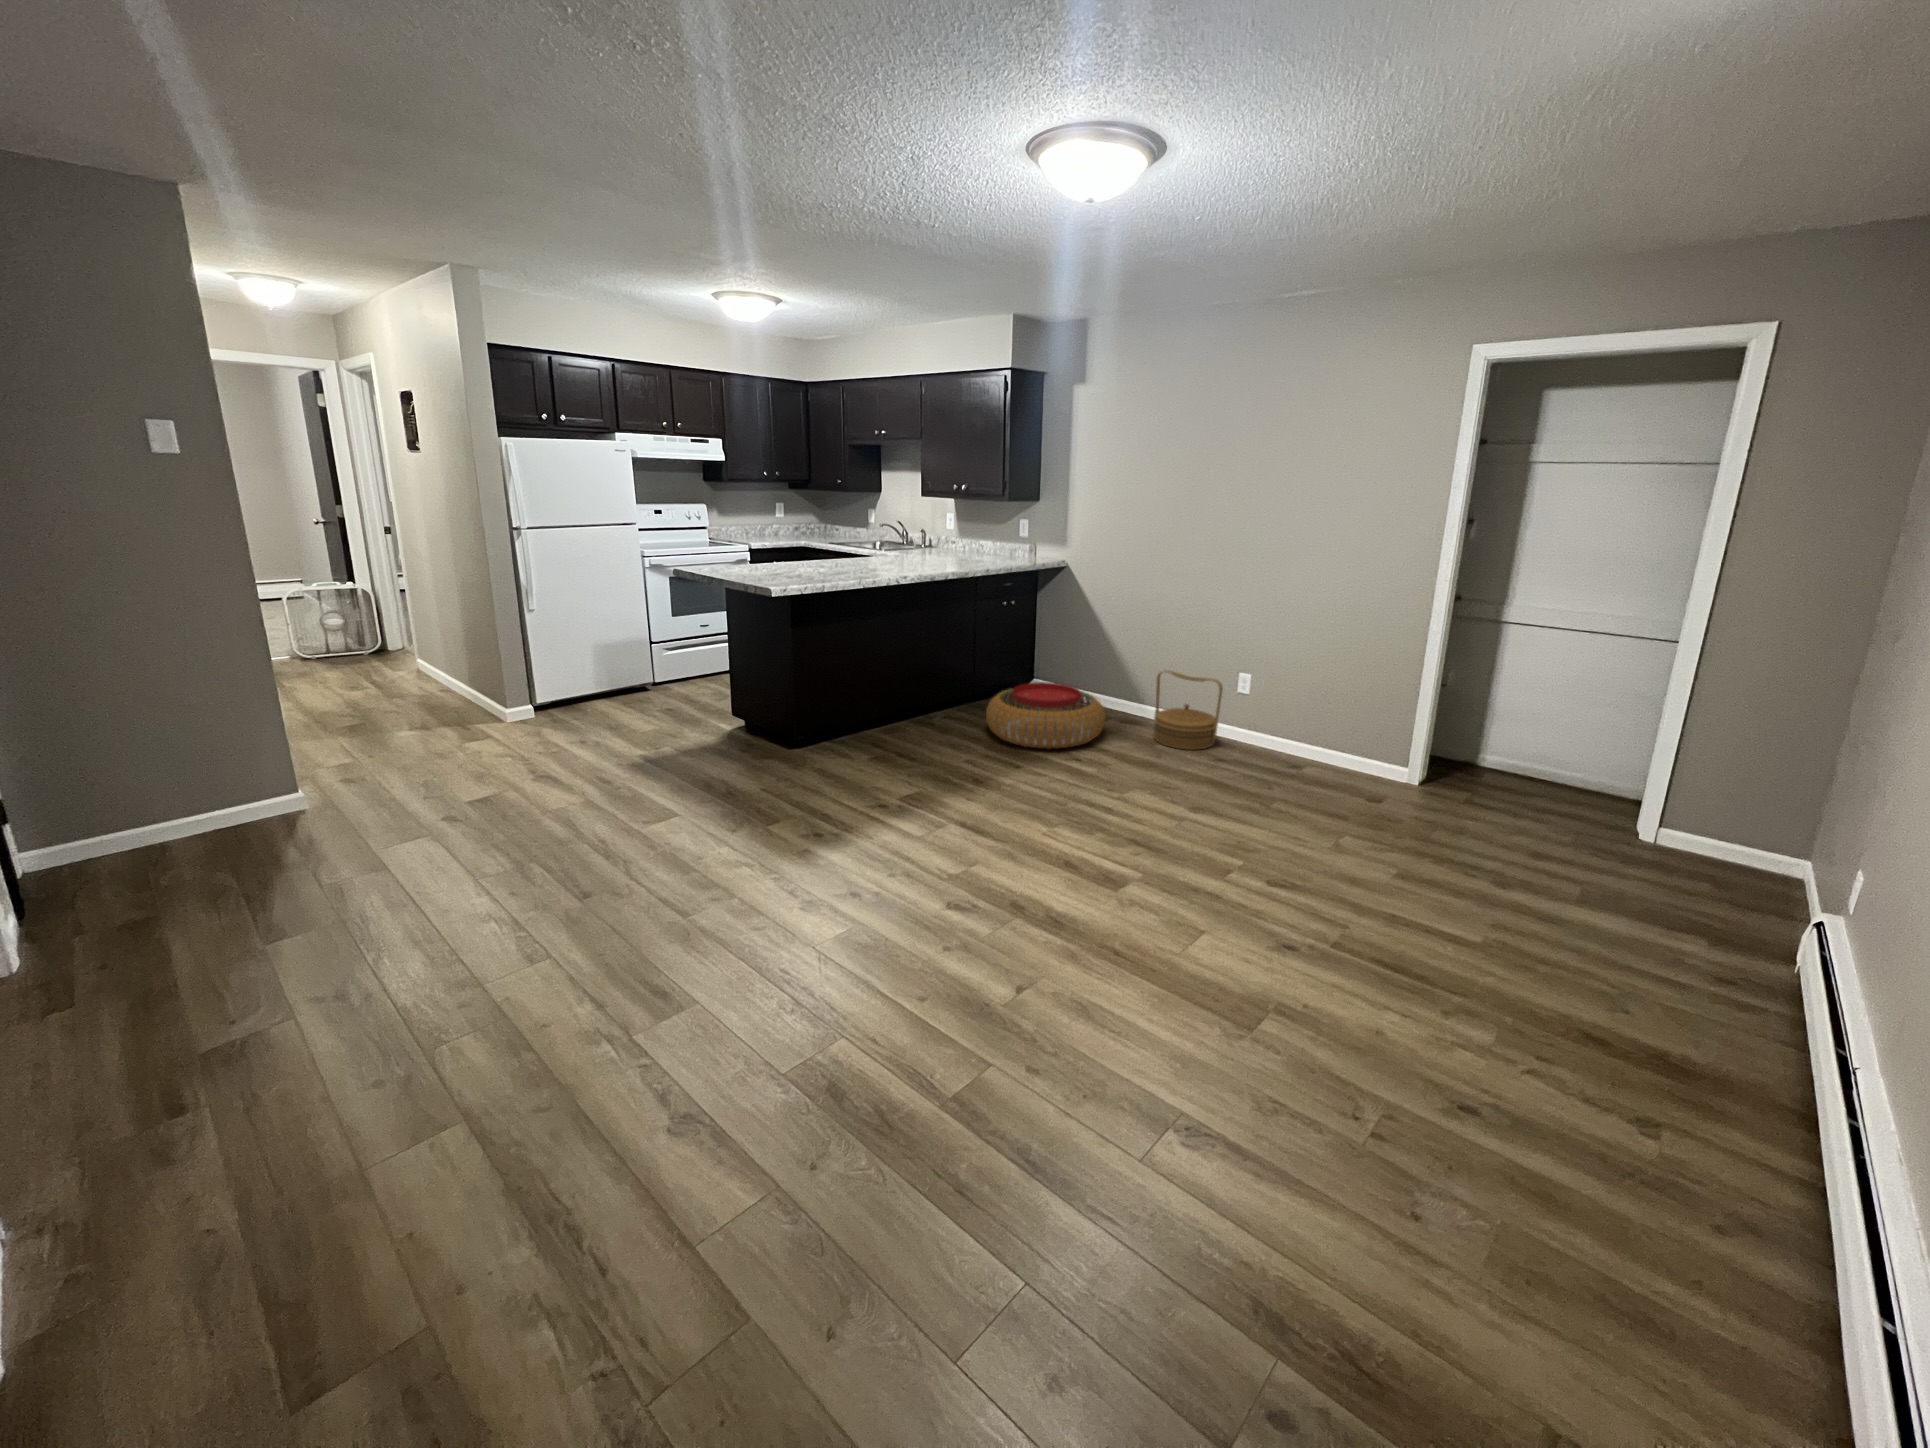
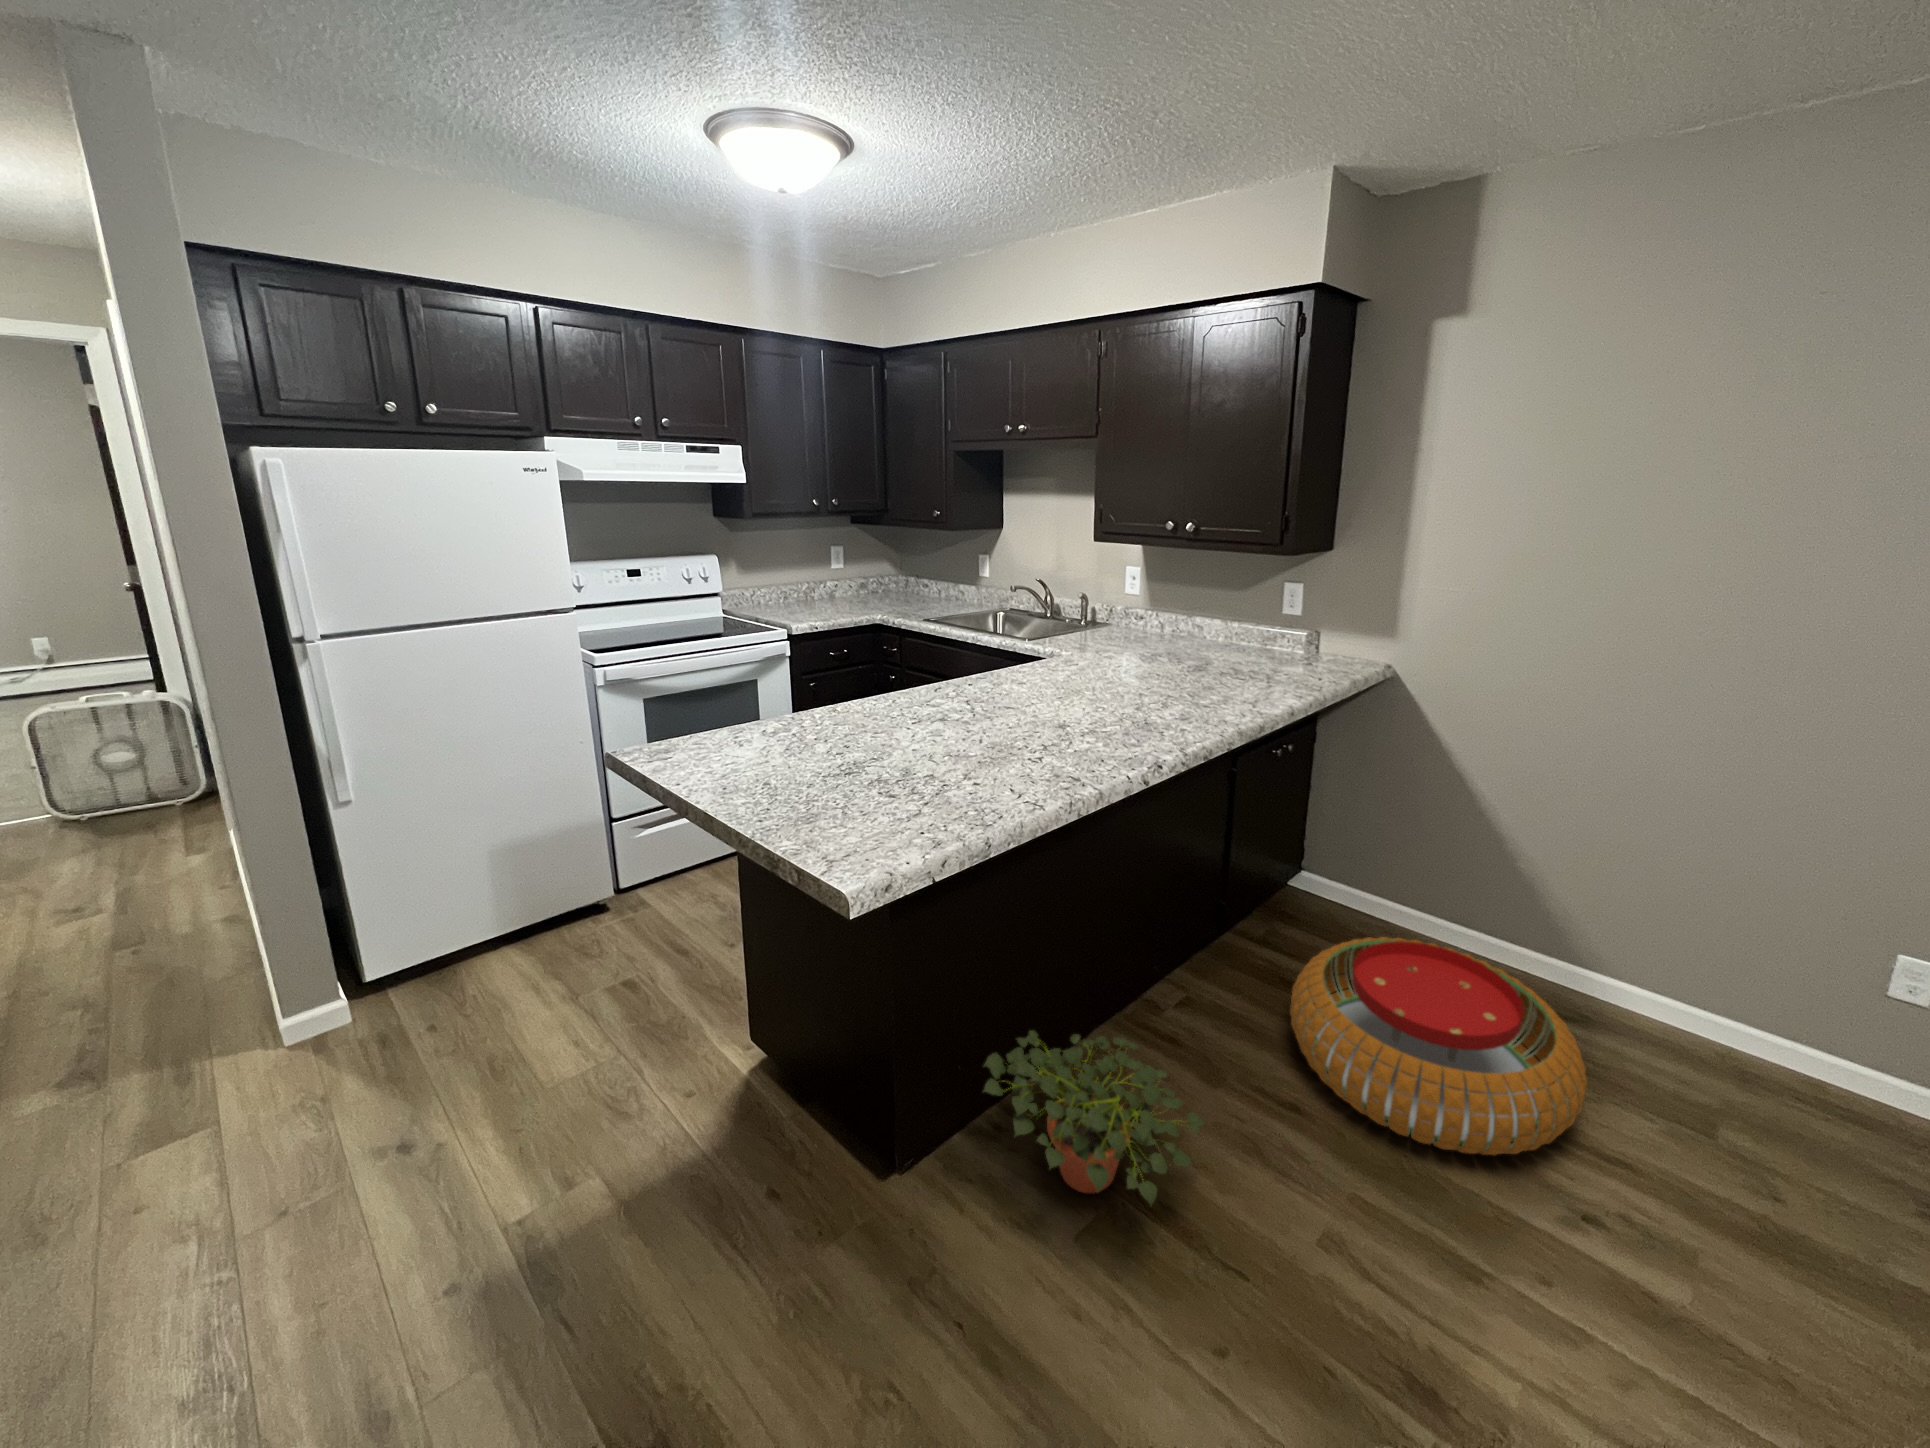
woven basket: present [1154,670,1223,750] -> none [1662,937,1900,1151]
potted plant: none [829,697,925,754] -> present [984,1030,1204,1205]

